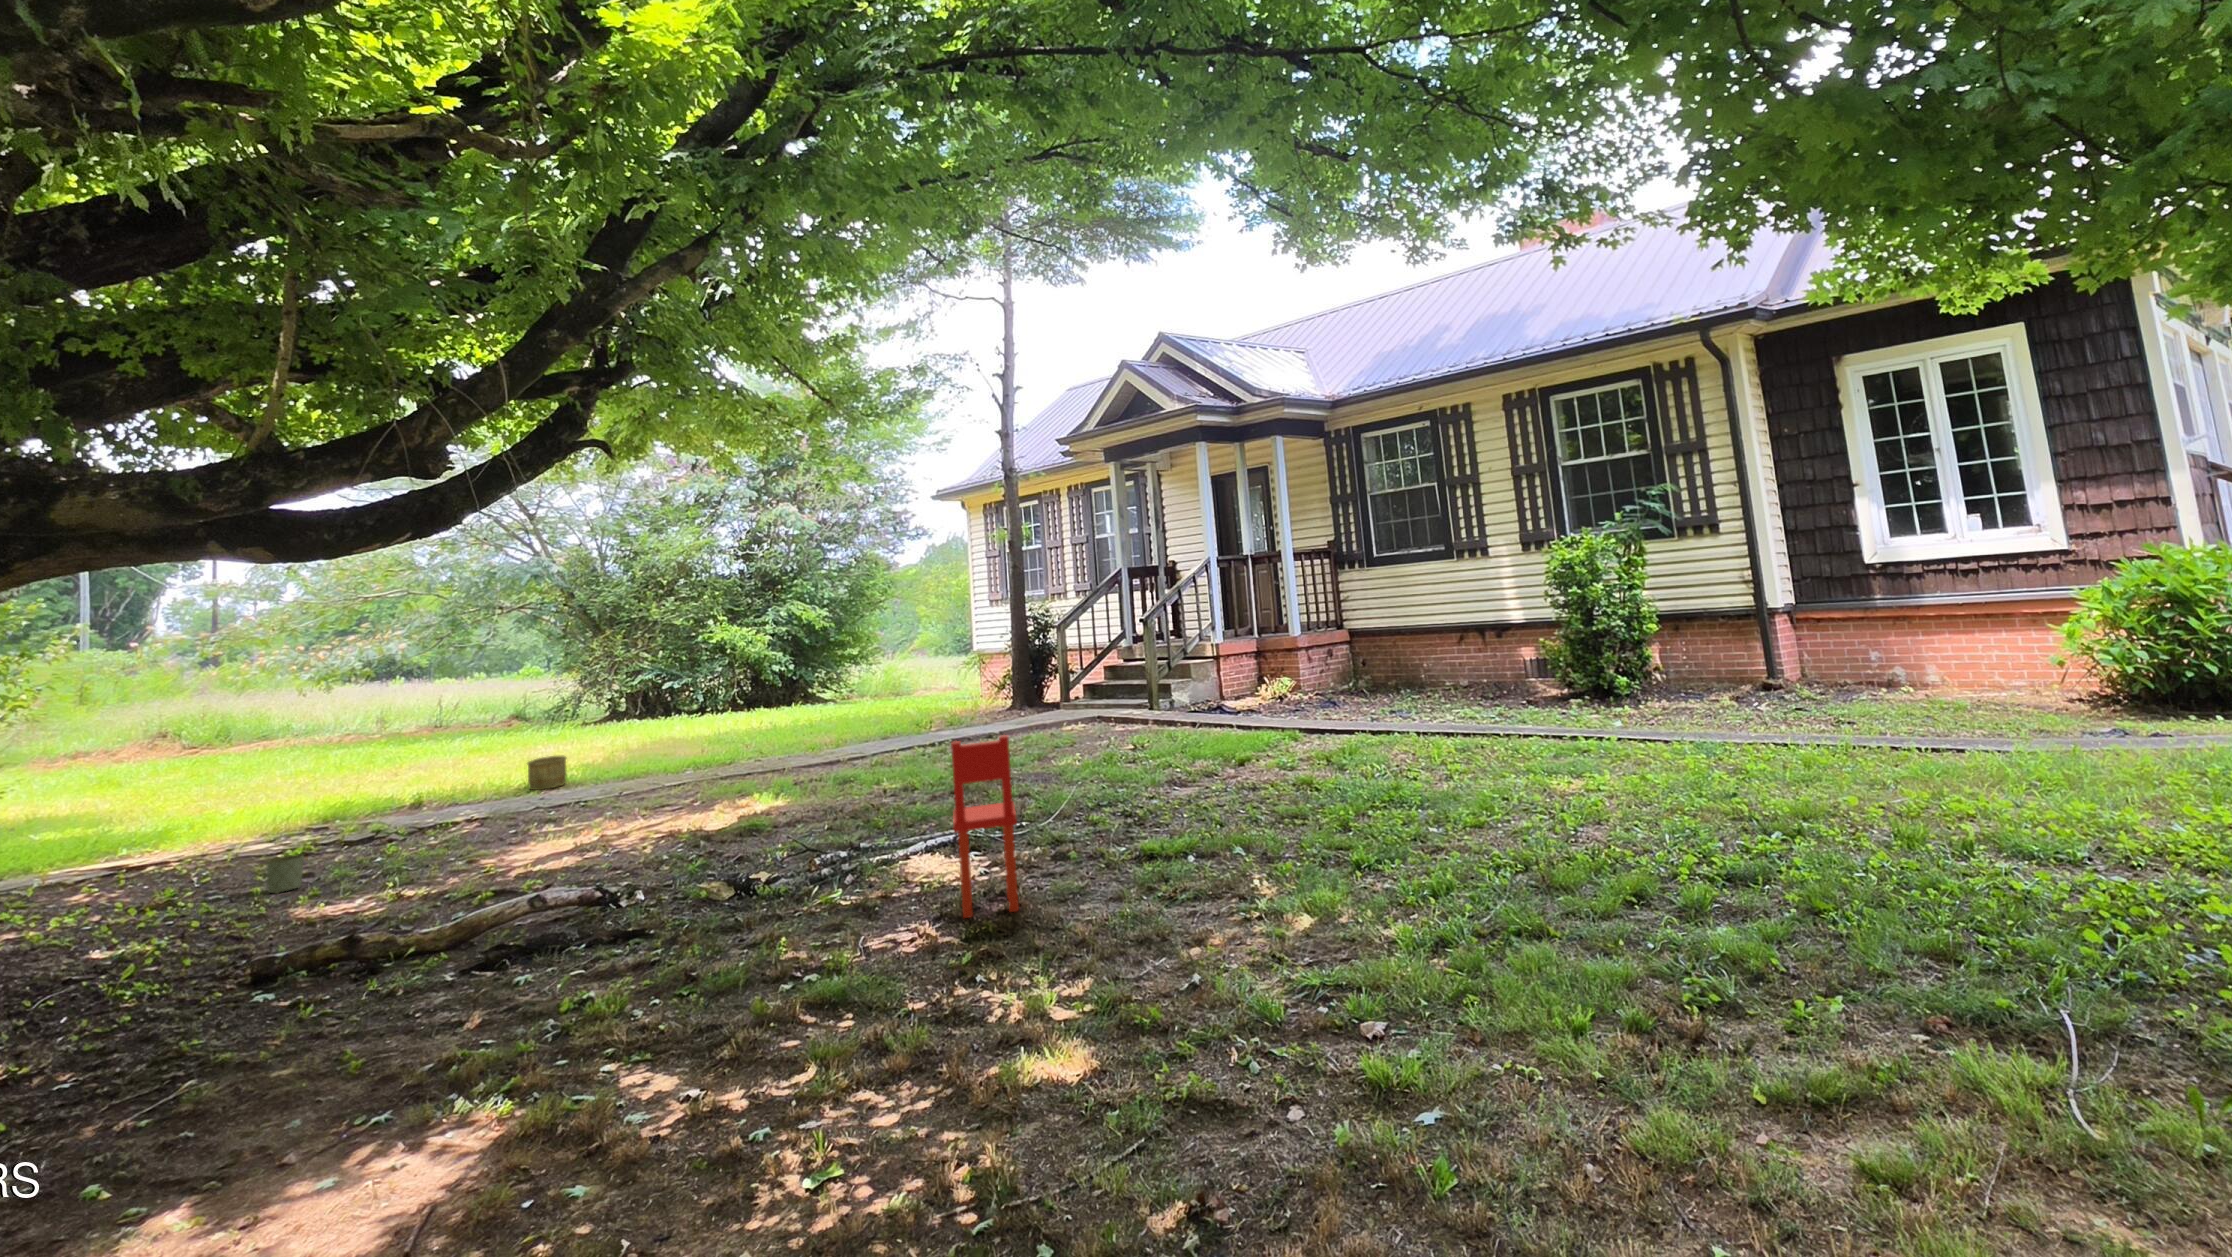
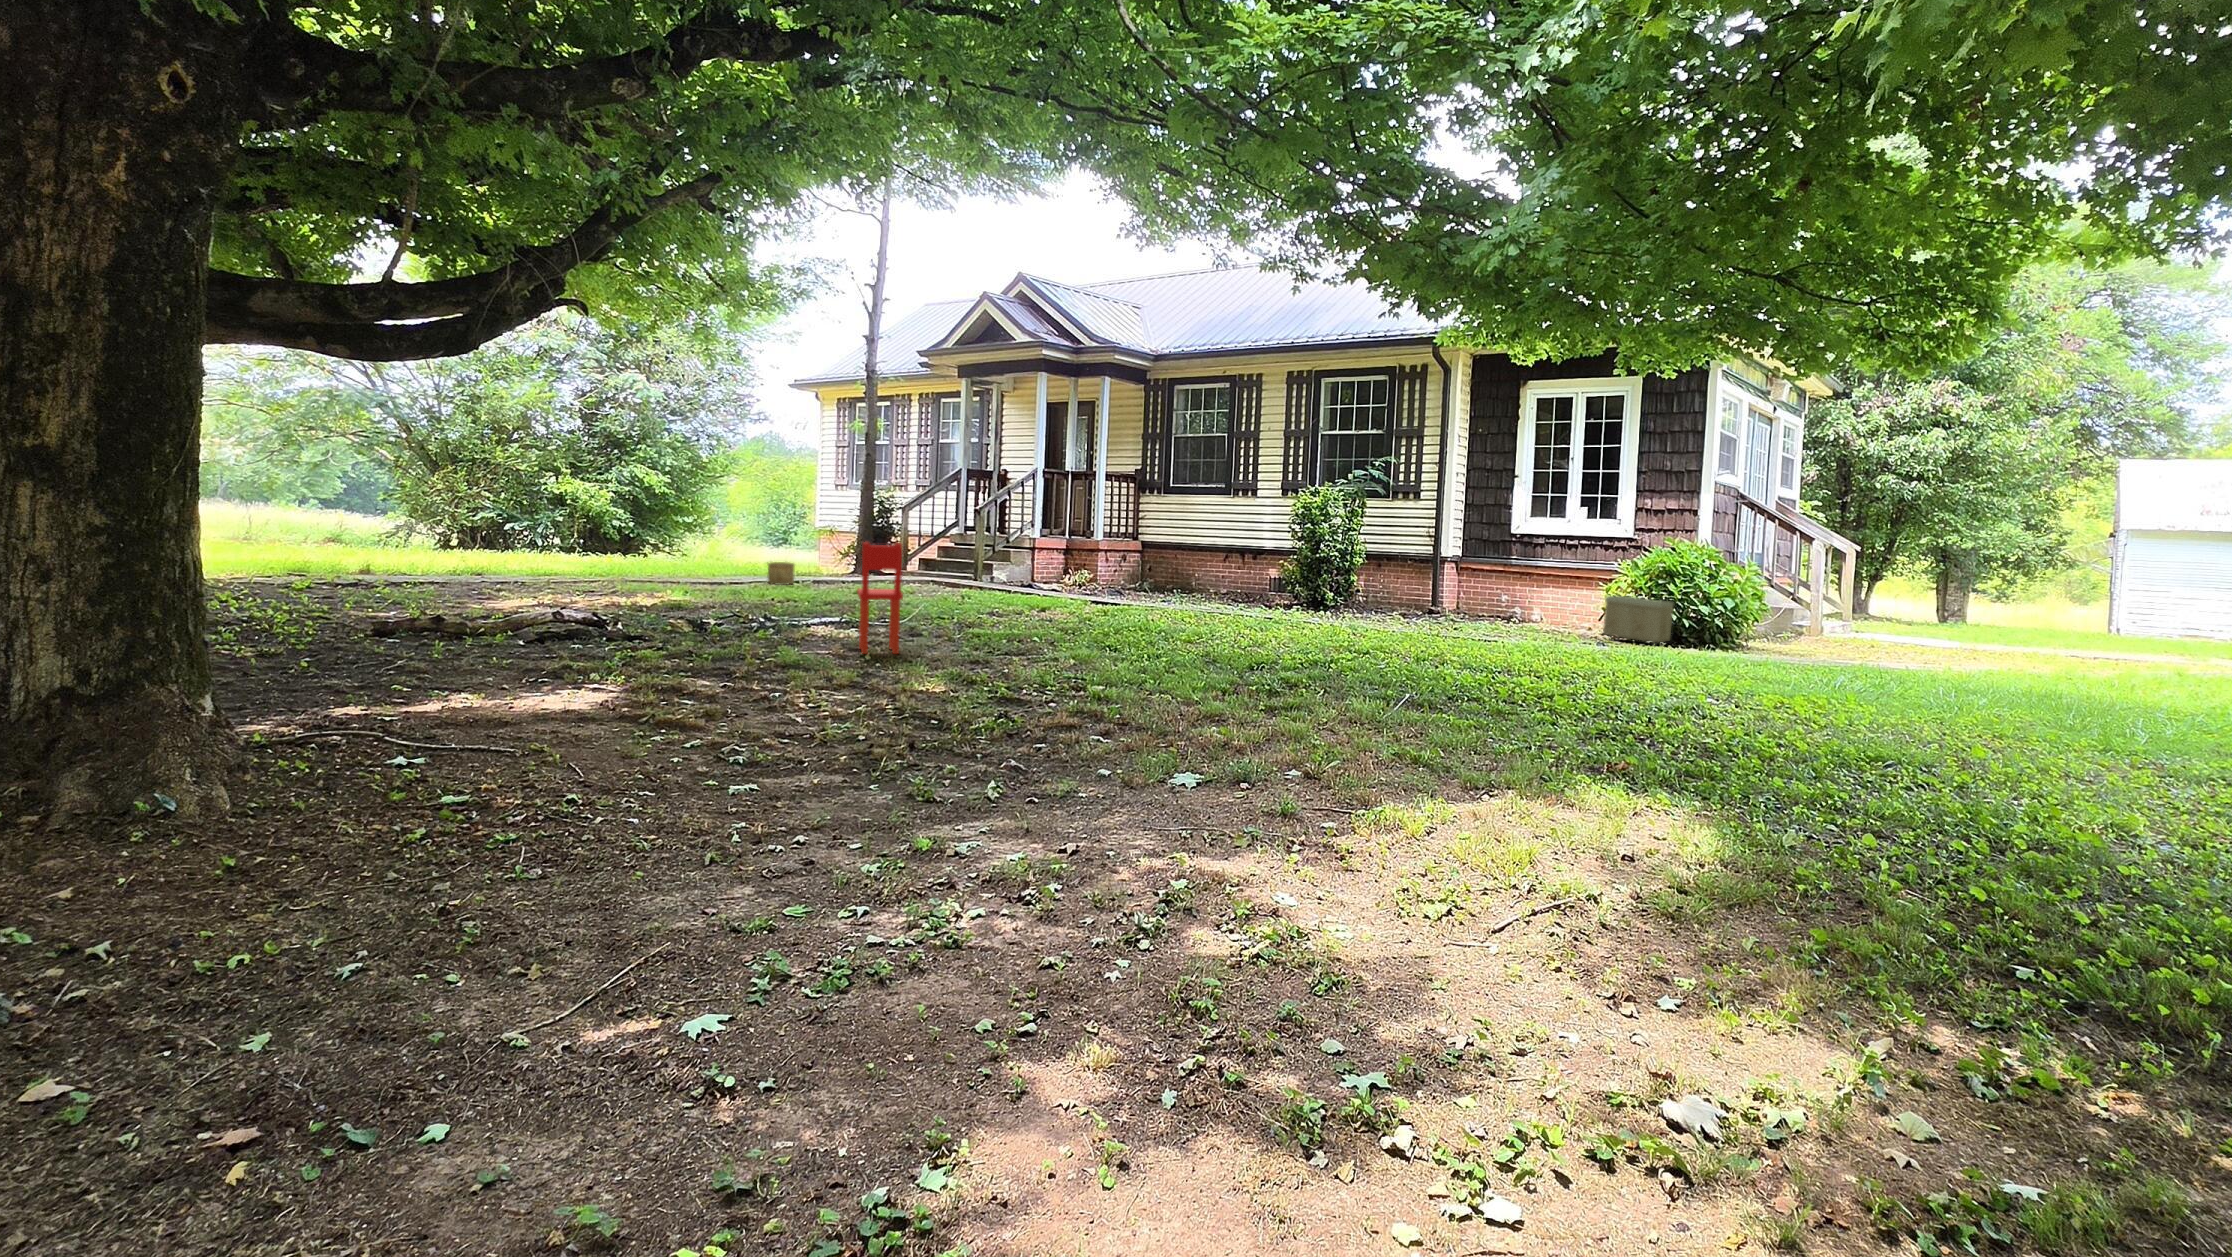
storage bench: none [2079,647,2215,725] -> present [1603,596,1673,644]
wooden bucket: present [527,756,567,790] -> present [768,562,795,585]
planter: present [266,854,304,894] -> none [273,583,304,609]

